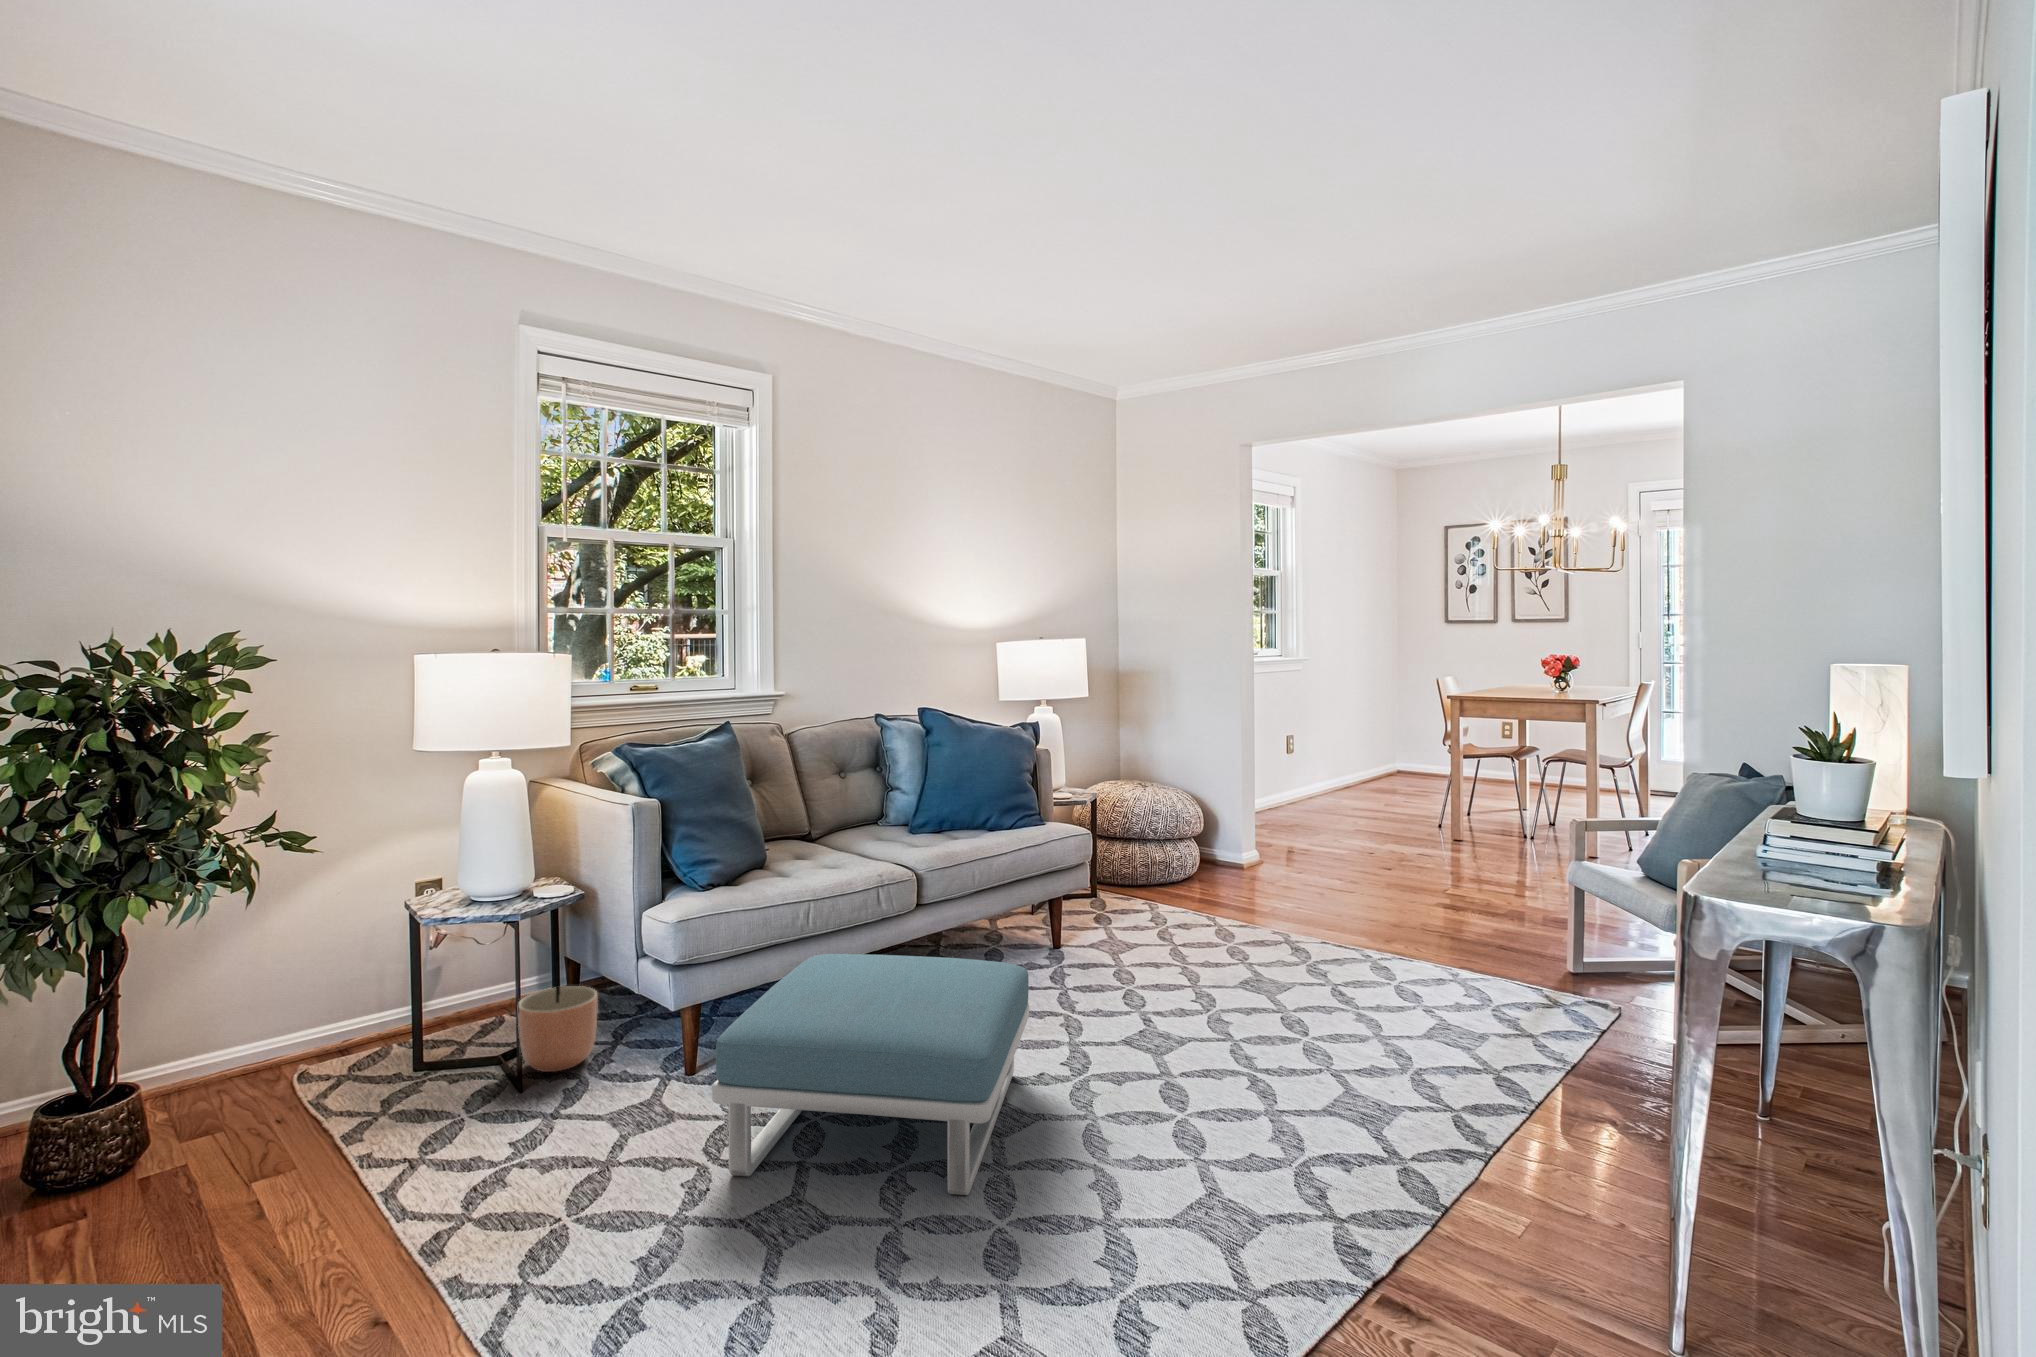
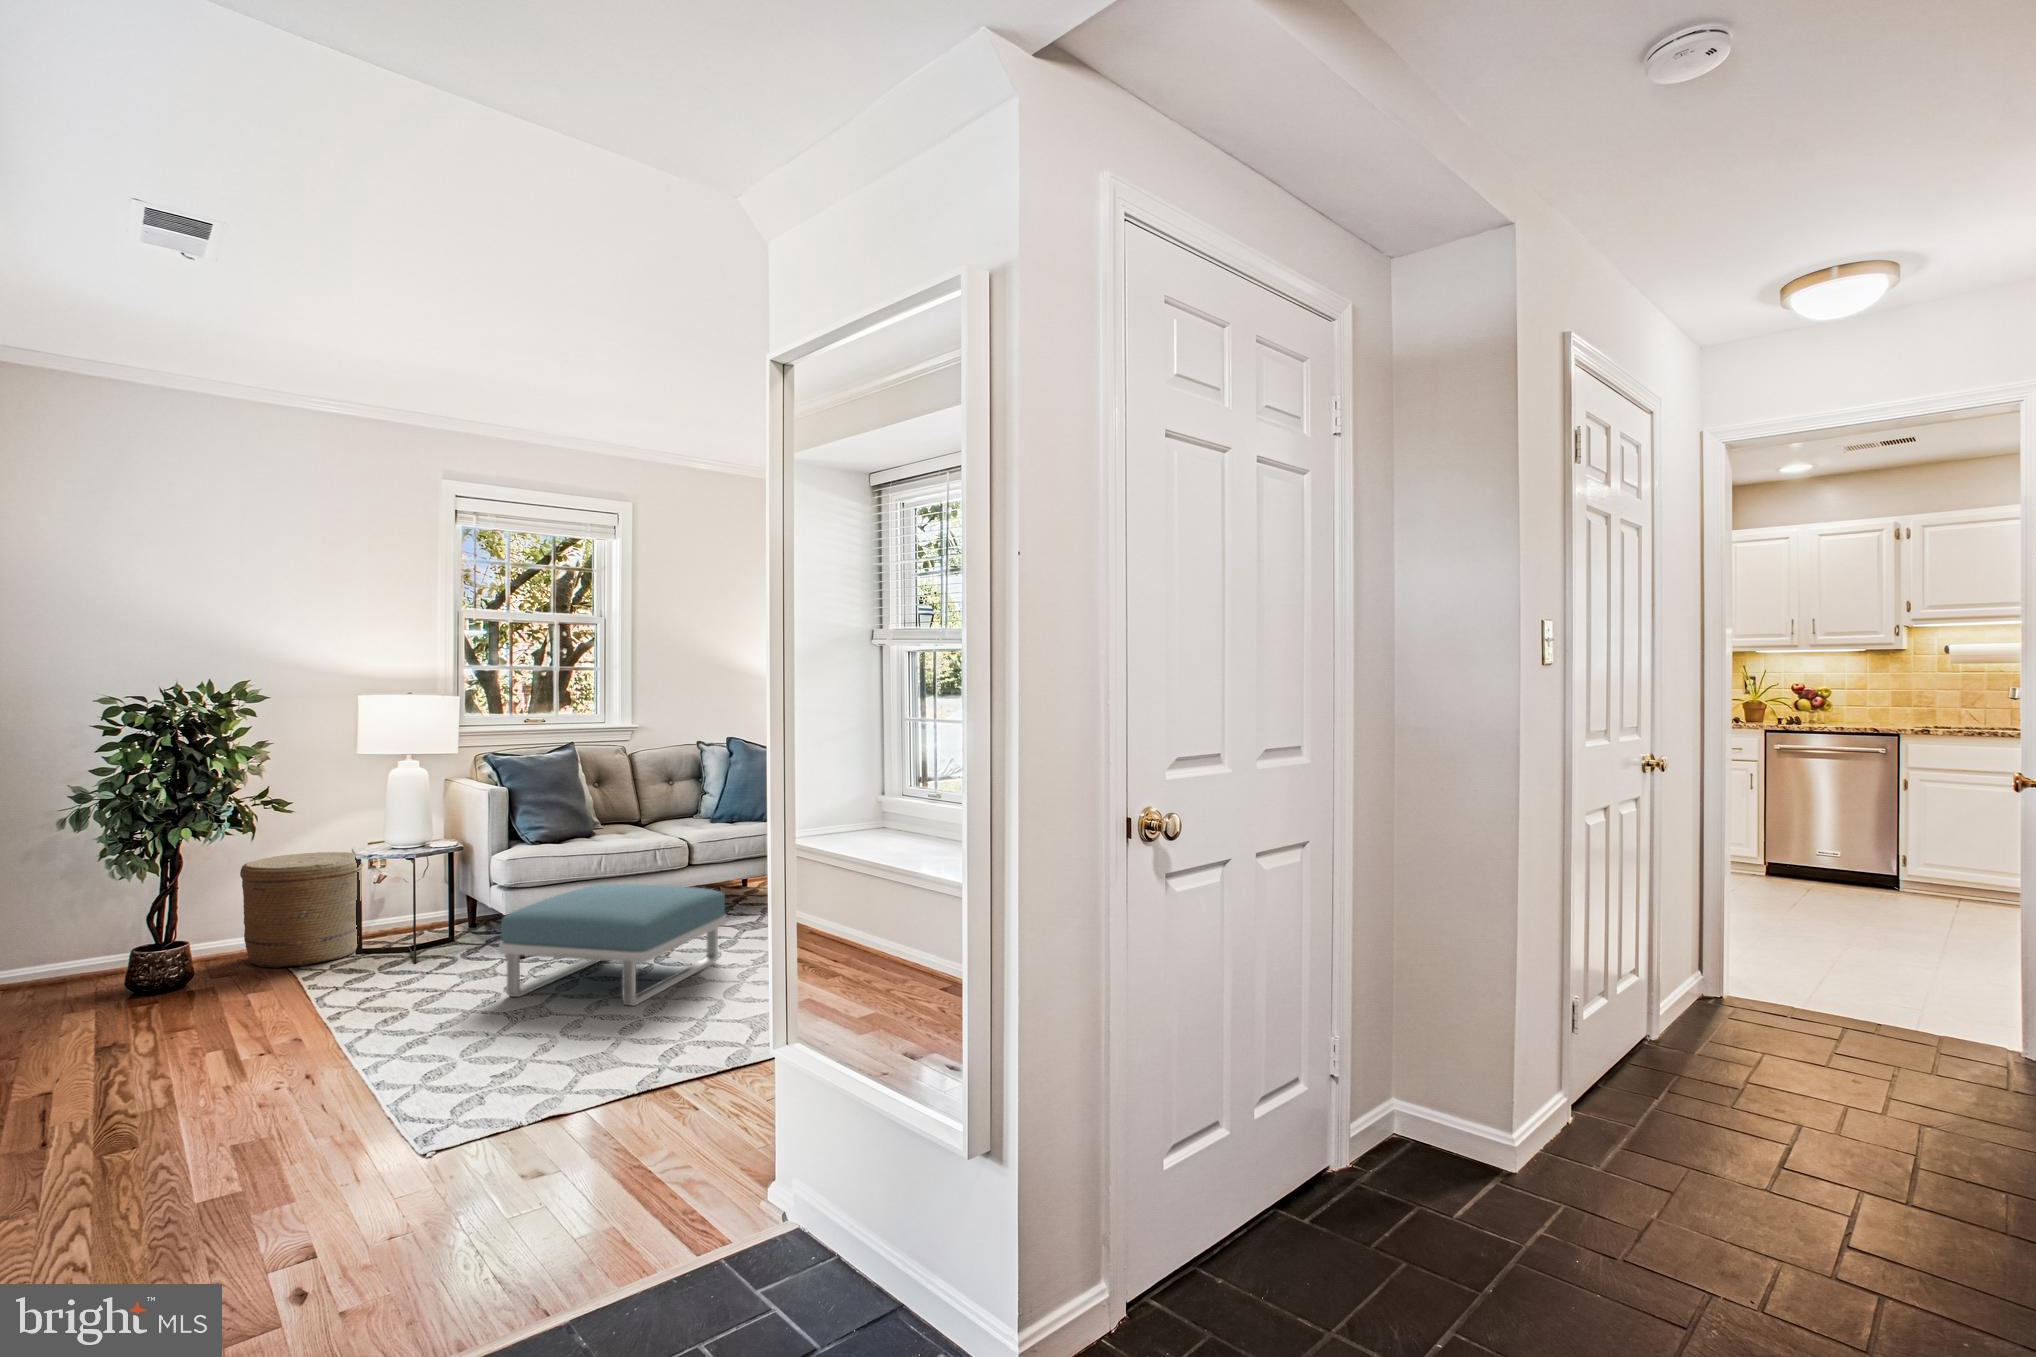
woven basket: none [230,905,430,1110] -> present [240,852,363,968]
planter: present [518,986,598,1072] -> none [413,906,466,956]

